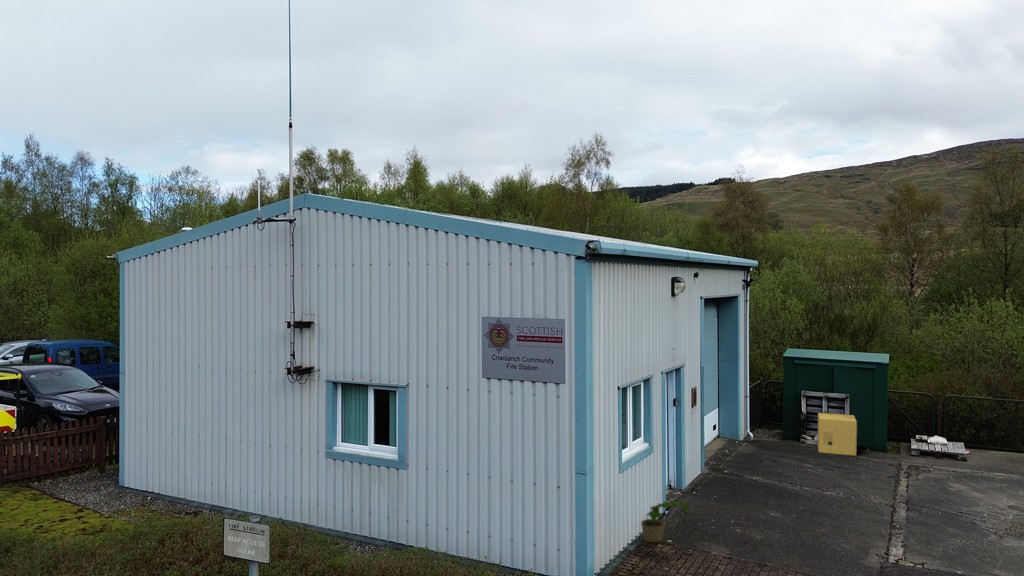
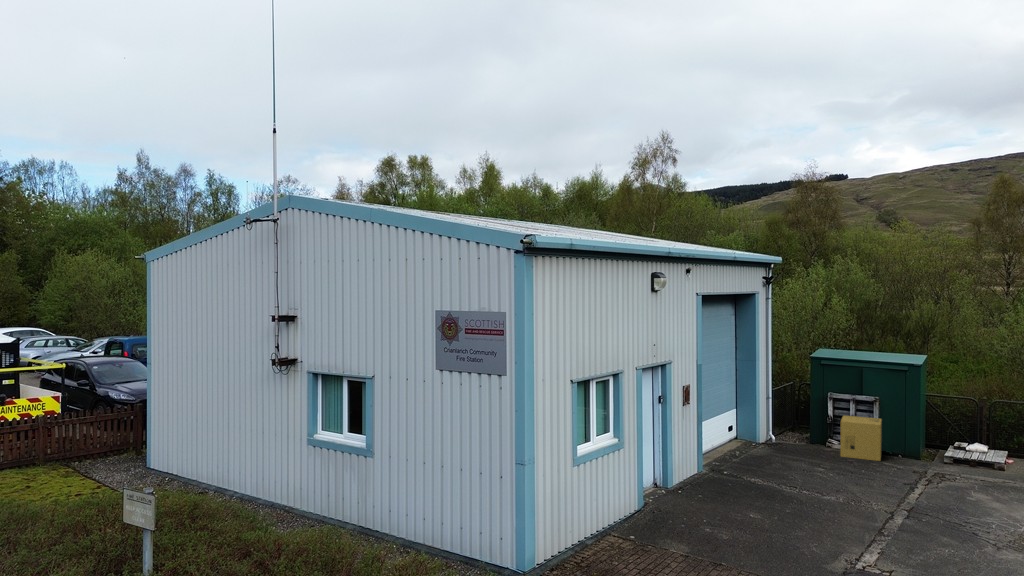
potted plant: present [641,500,689,542] -> none [603,496,649,539]

